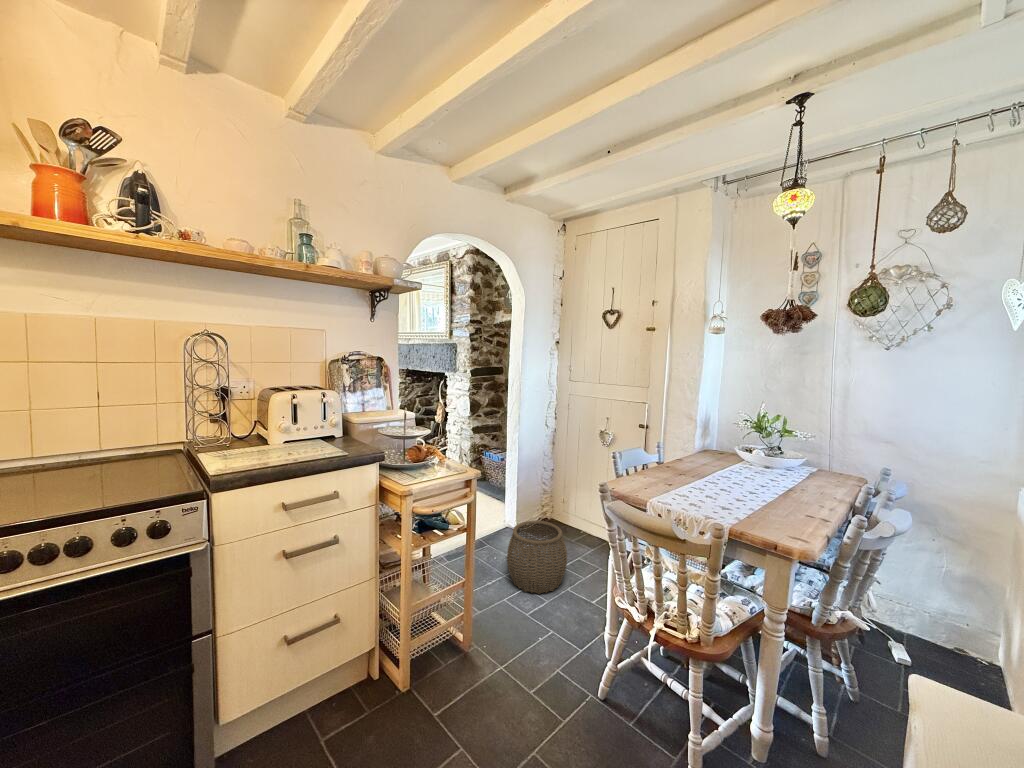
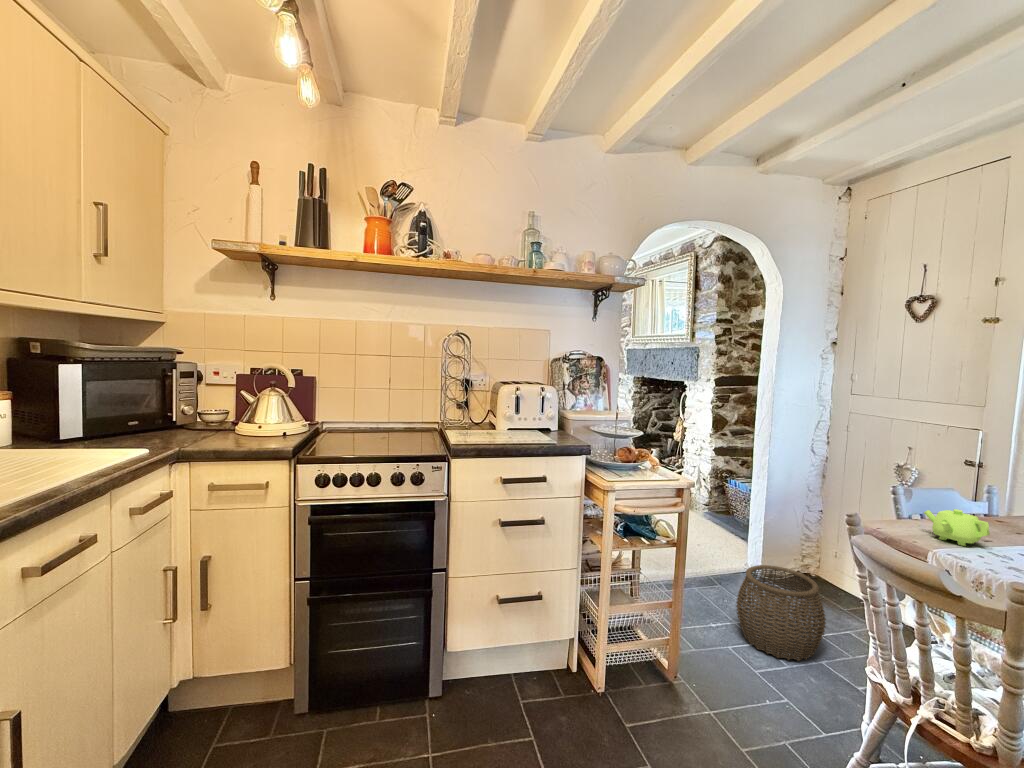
teapot: none [636,466,673,492] -> present [924,509,990,546]

